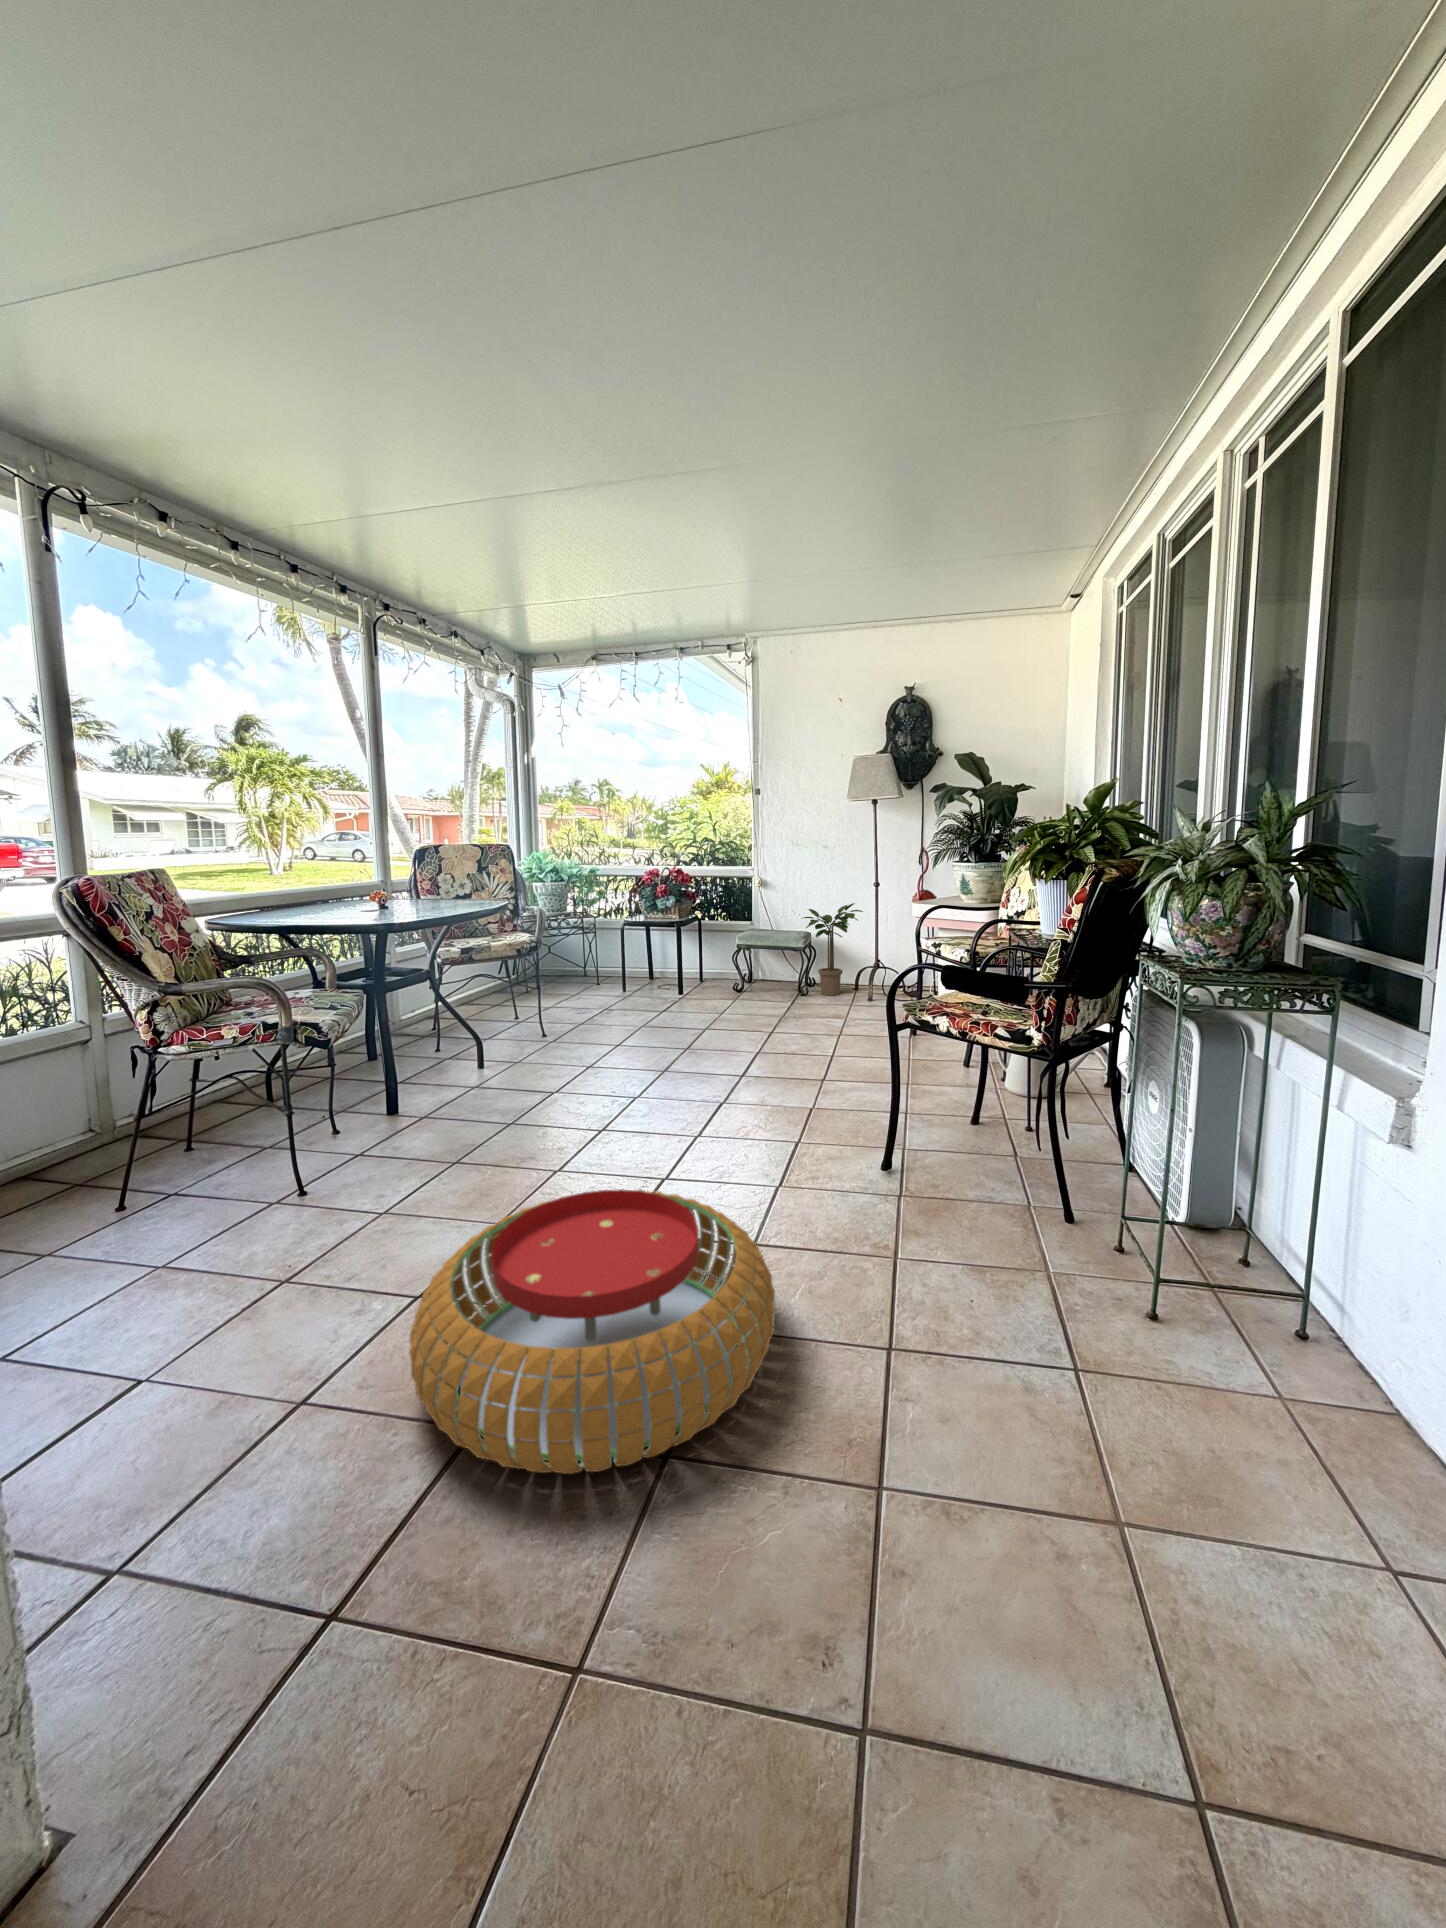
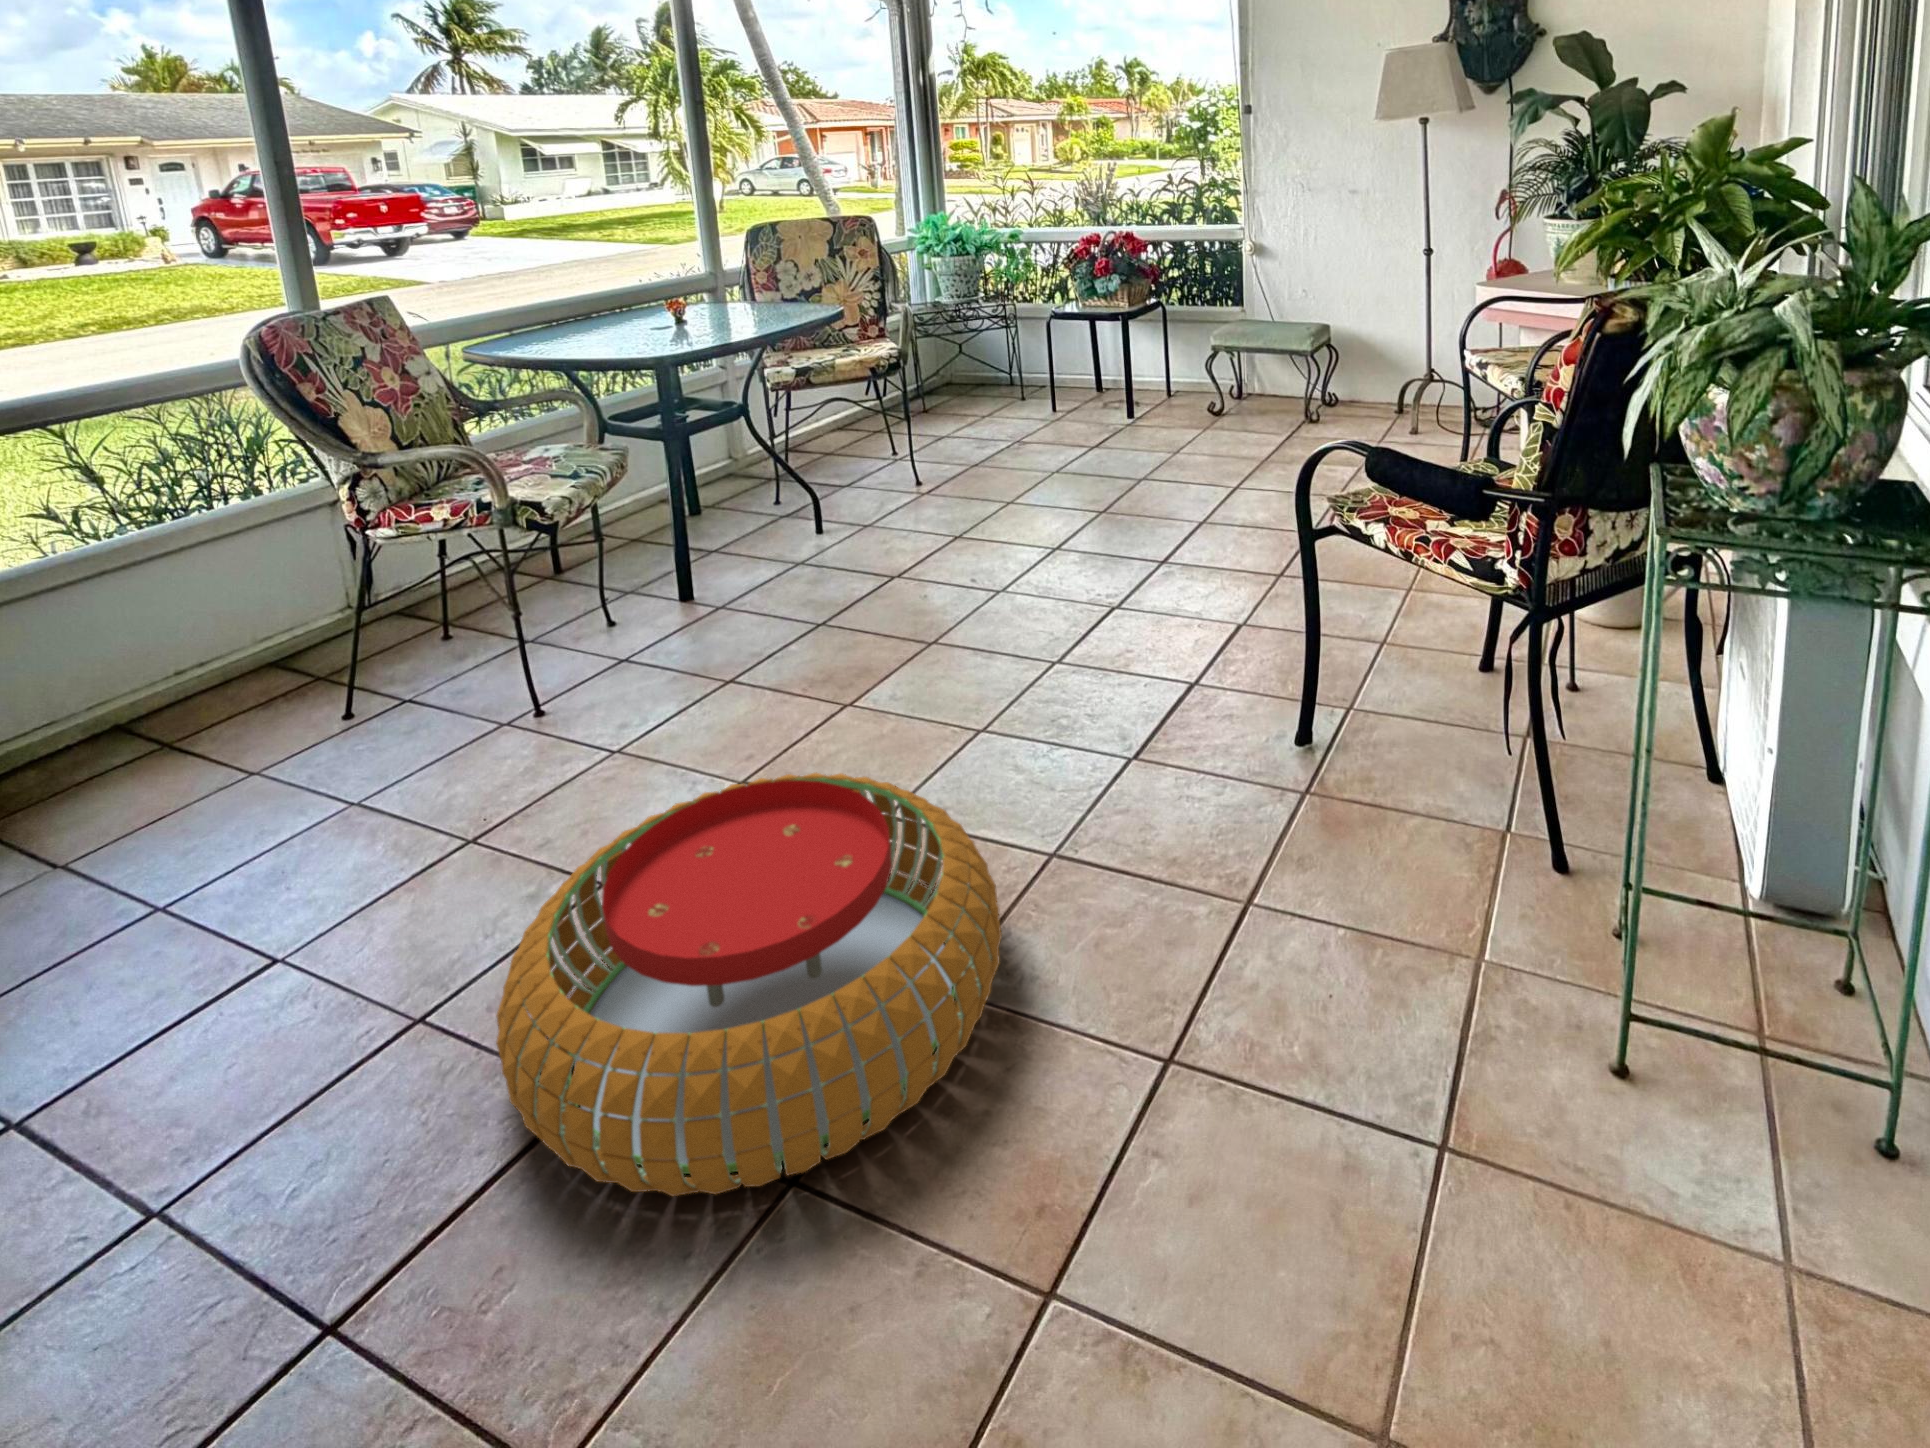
potted plant: present [804,903,863,995] -> none [1305,280,1407,423]

